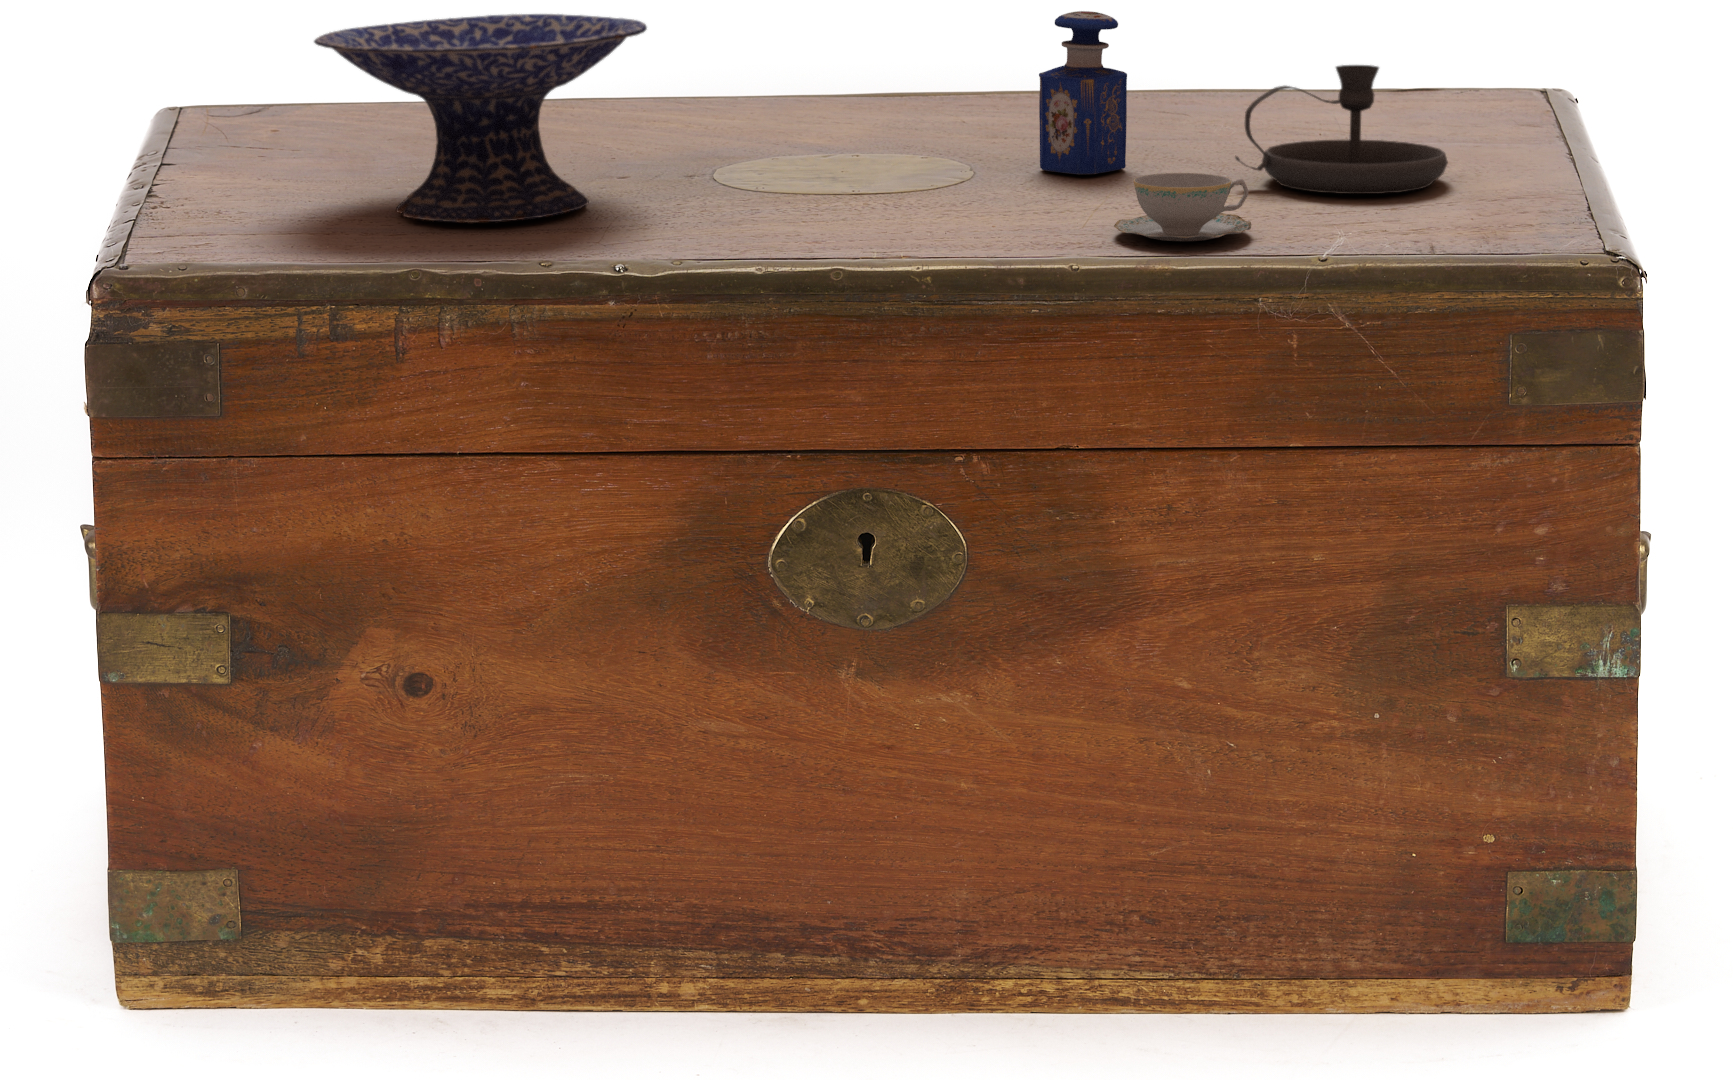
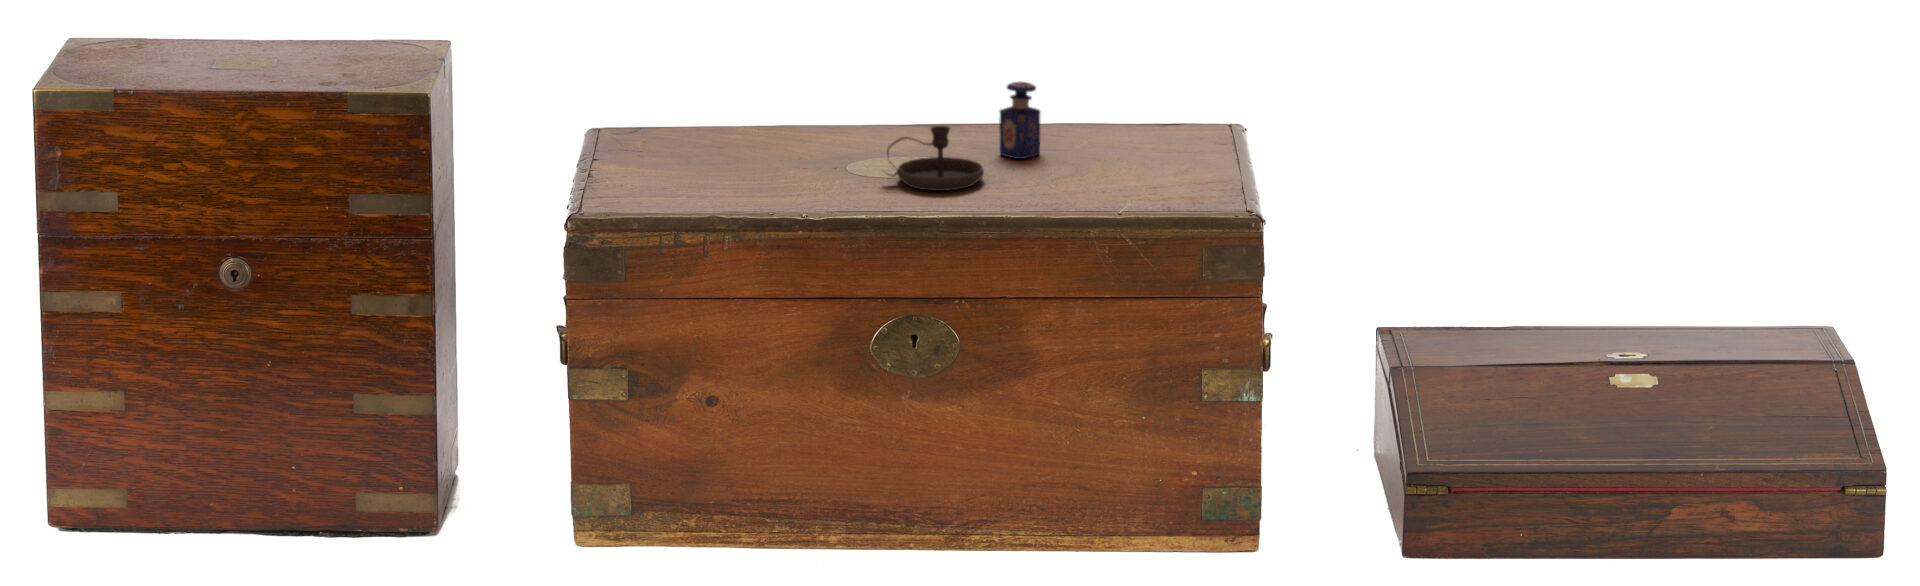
decorative bowl: present [314,14,647,223] -> none [663,82,816,188]
candlestick: present [1235,65,1448,194] -> present [887,126,984,191]
teacup: present [1114,173,1251,241] -> none [1028,170,1090,204]

